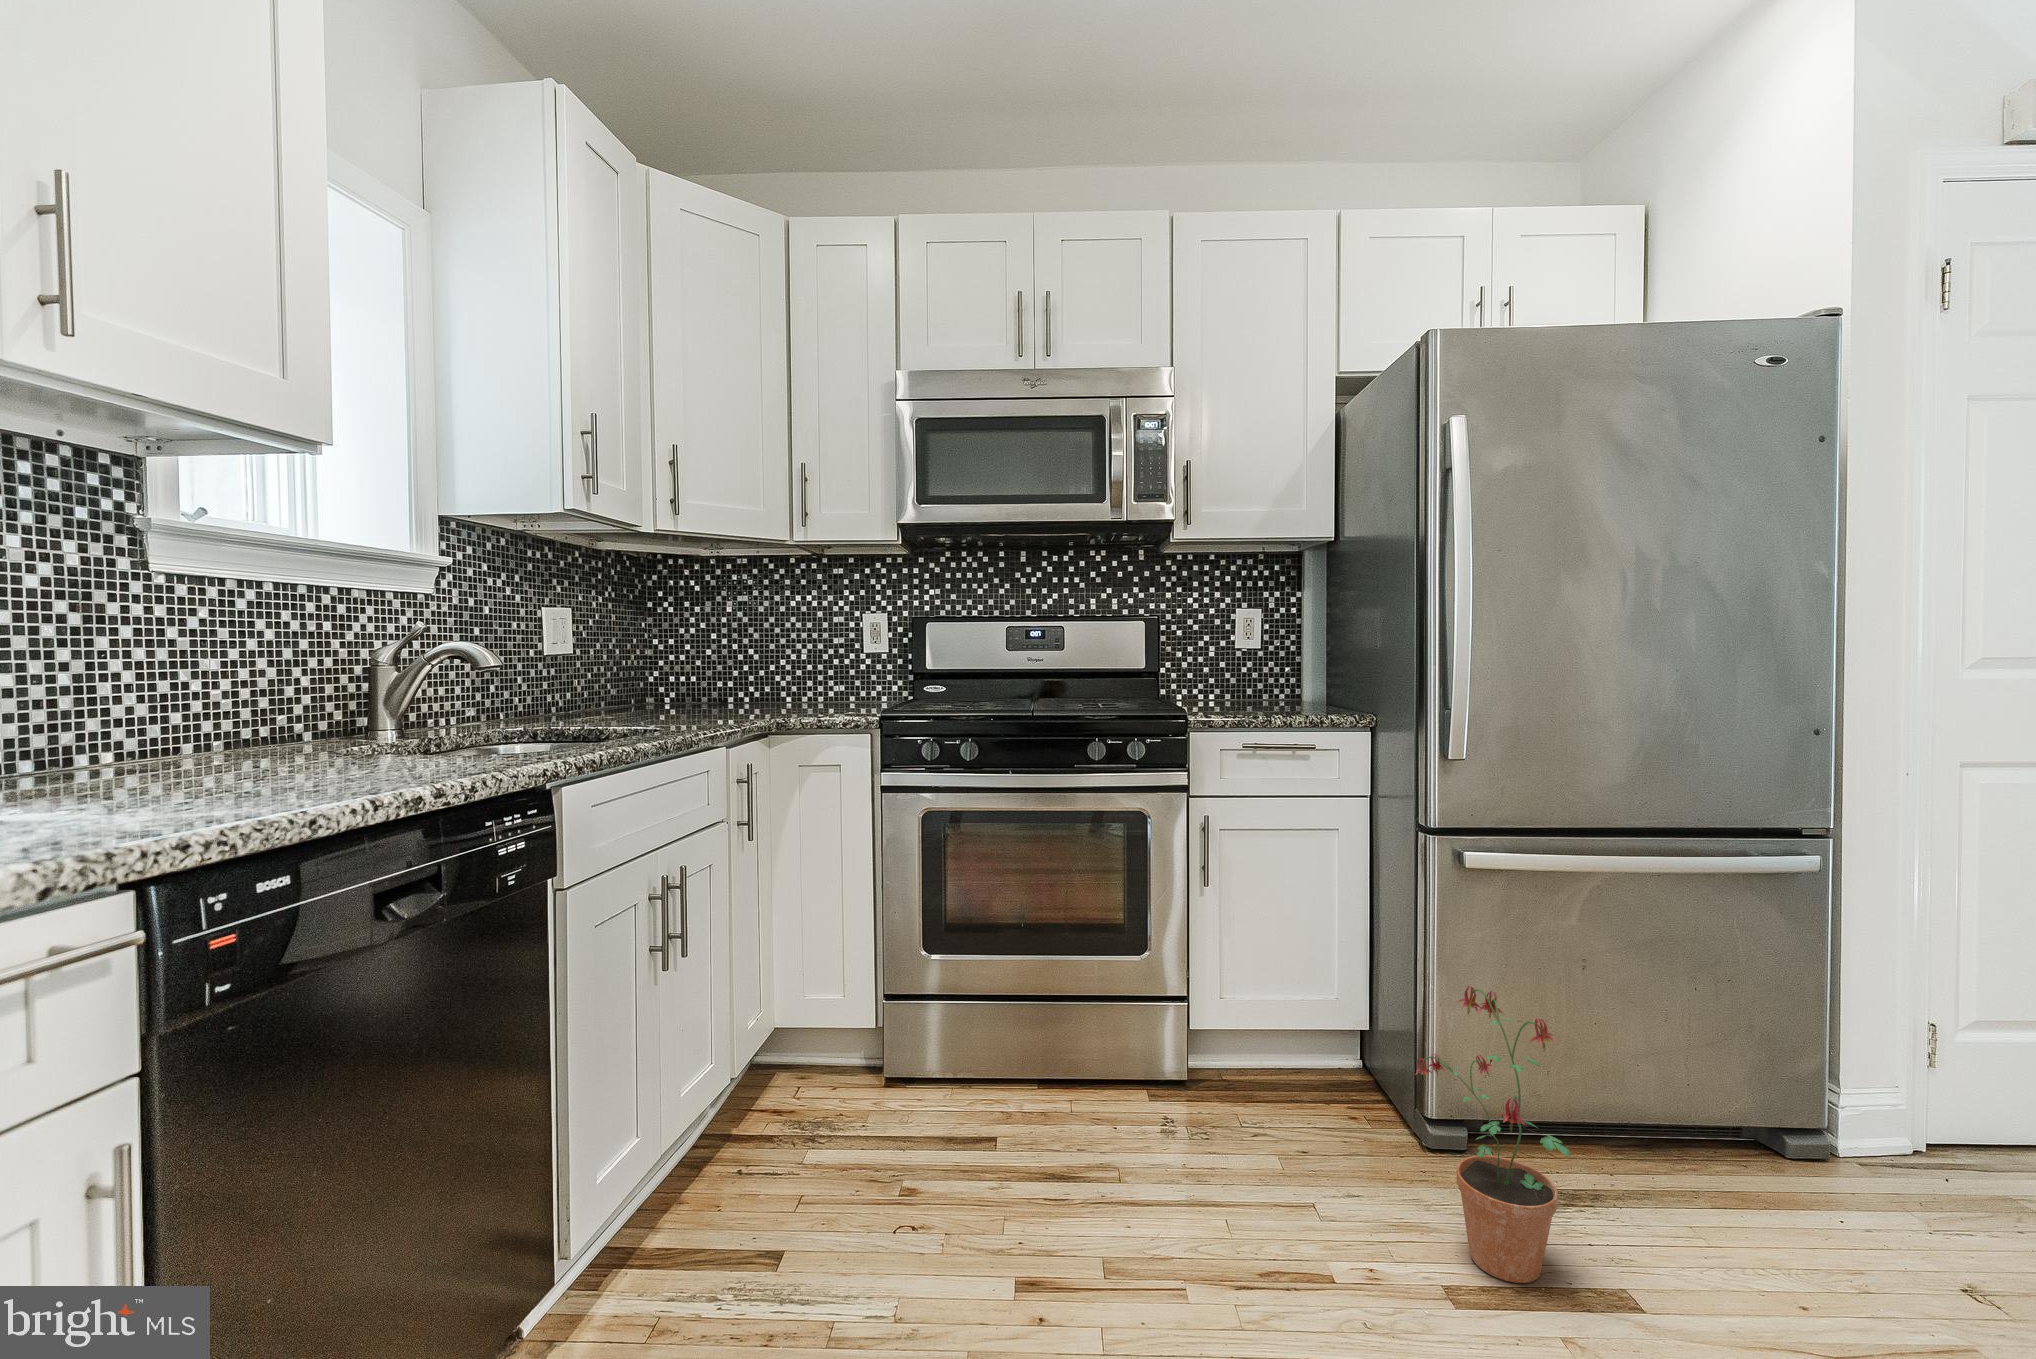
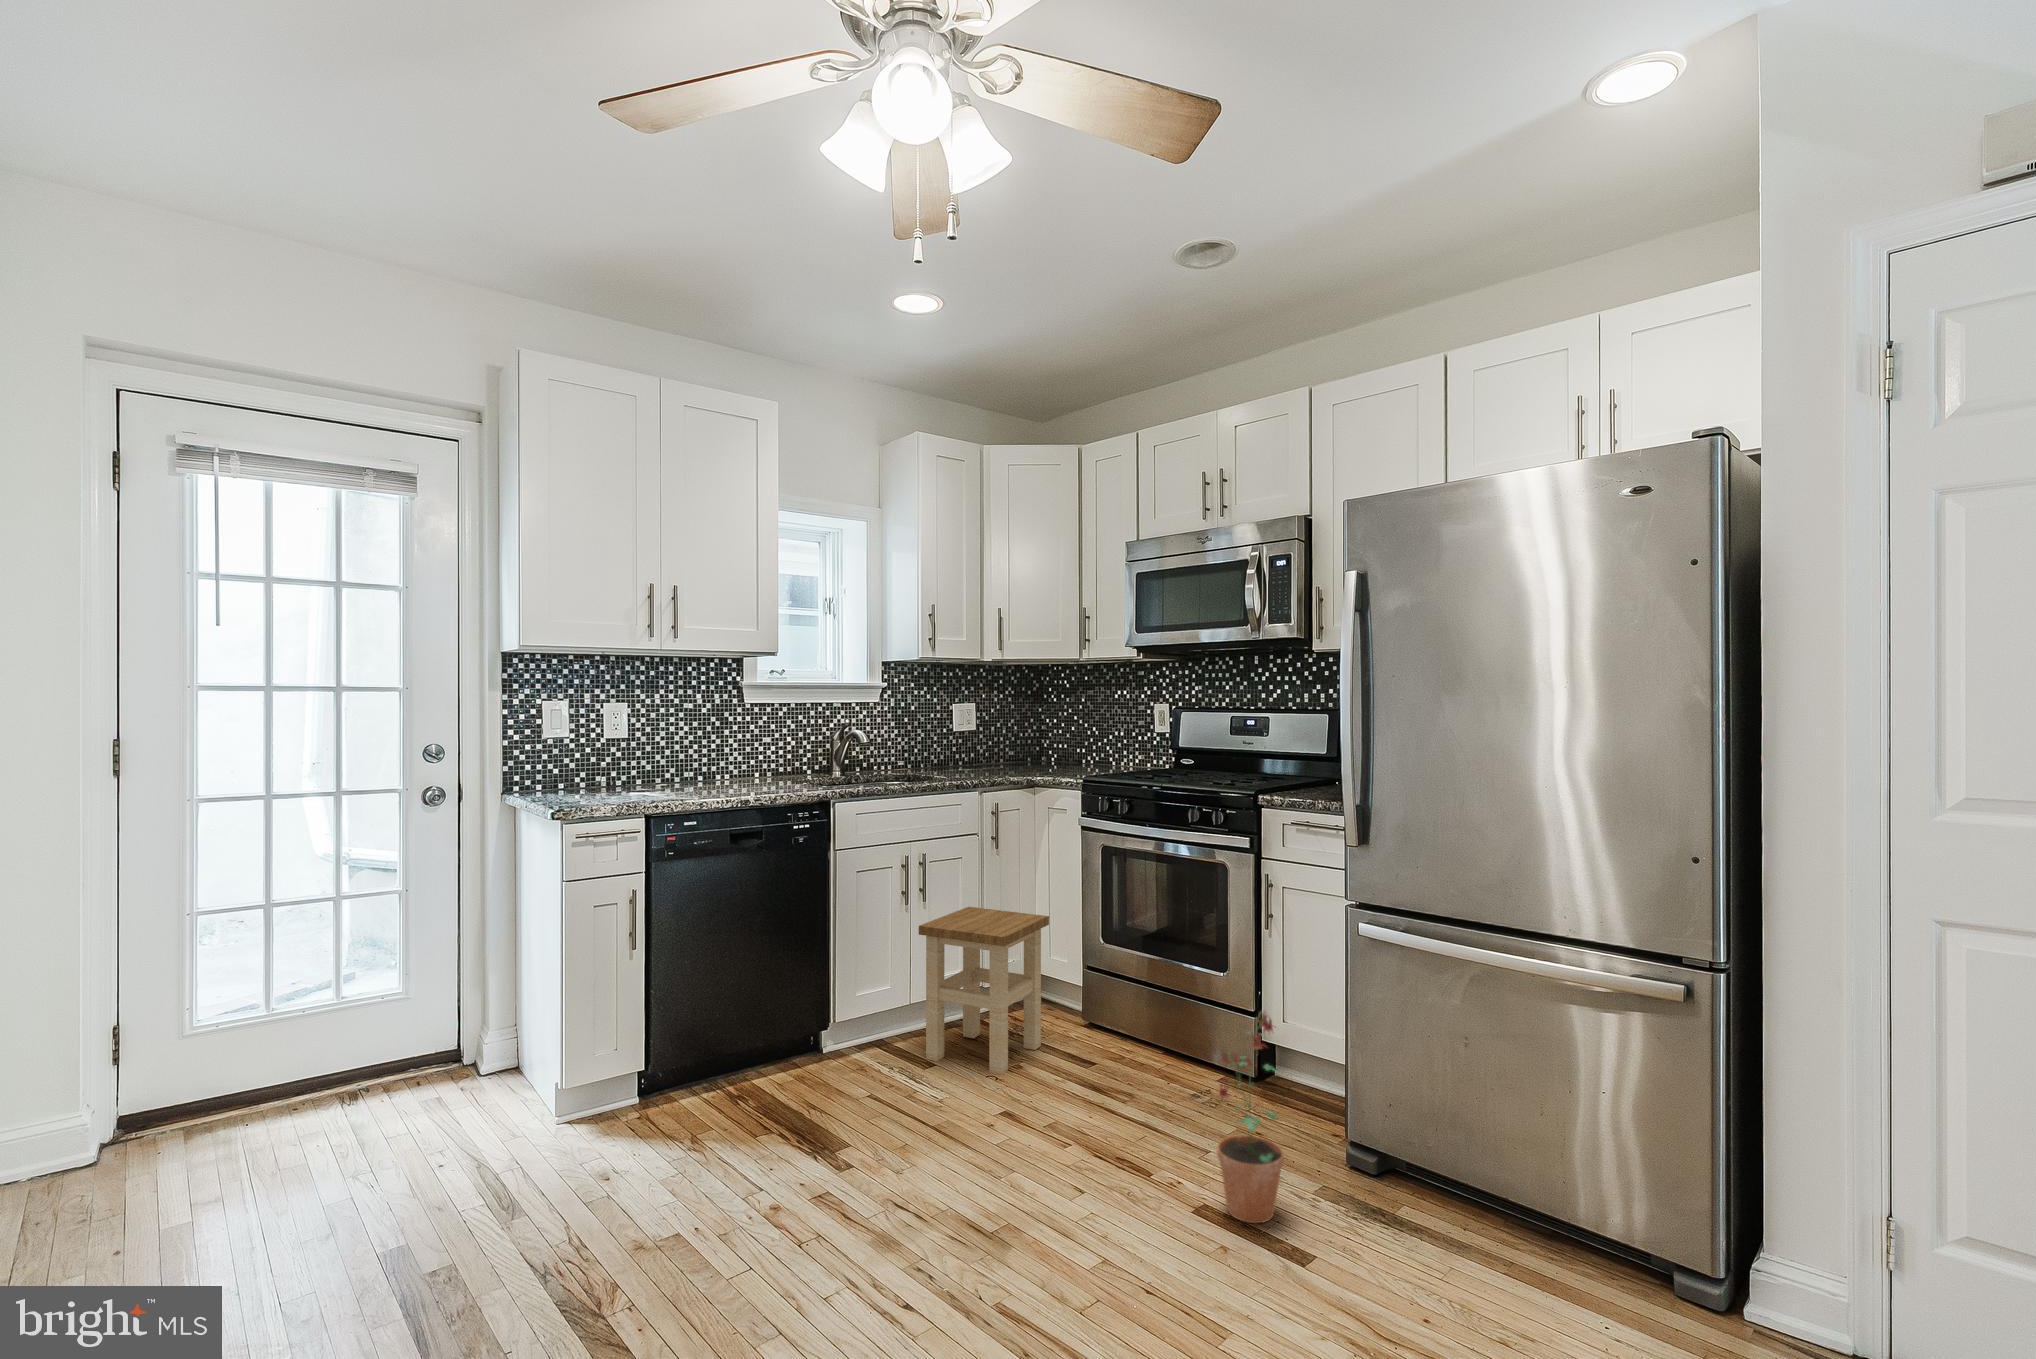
stool: none [737,929,924,1241] -> present [919,907,1049,1074]

